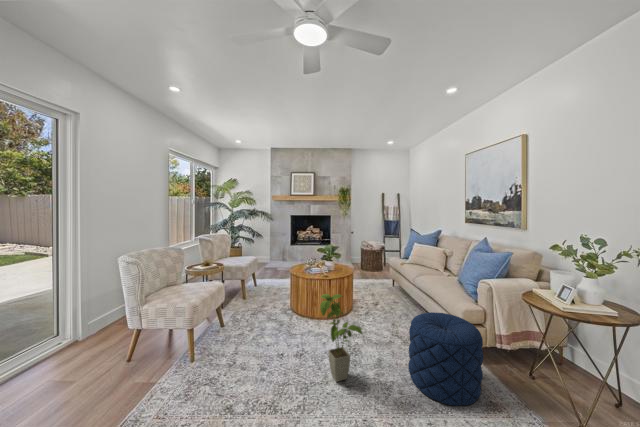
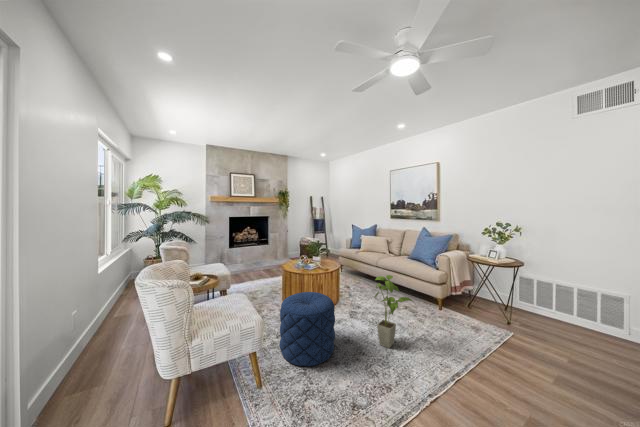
pouf: present [408,312,483,406] -> present [280,292,335,366]

